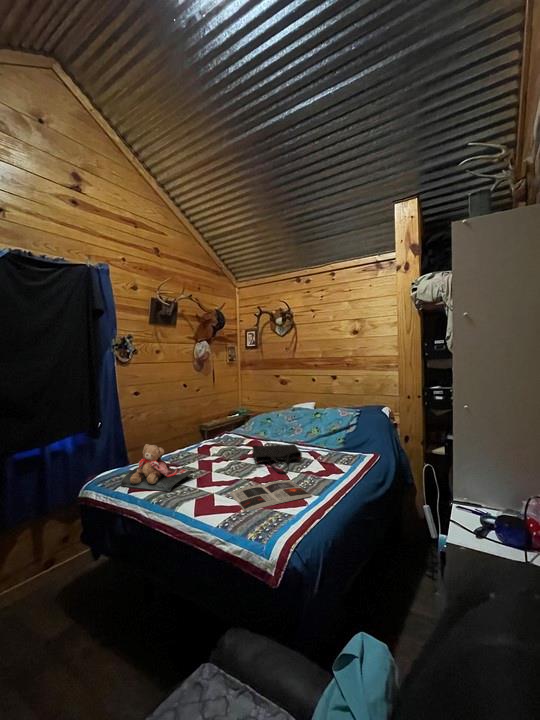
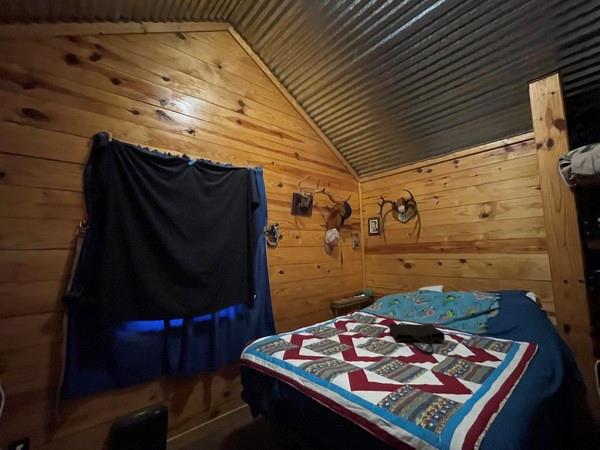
teddy bear: present [121,444,193,492] -> none [276,314,338,362]
magazine: present [231,480,312,511] -> none [379,362,474,392]

